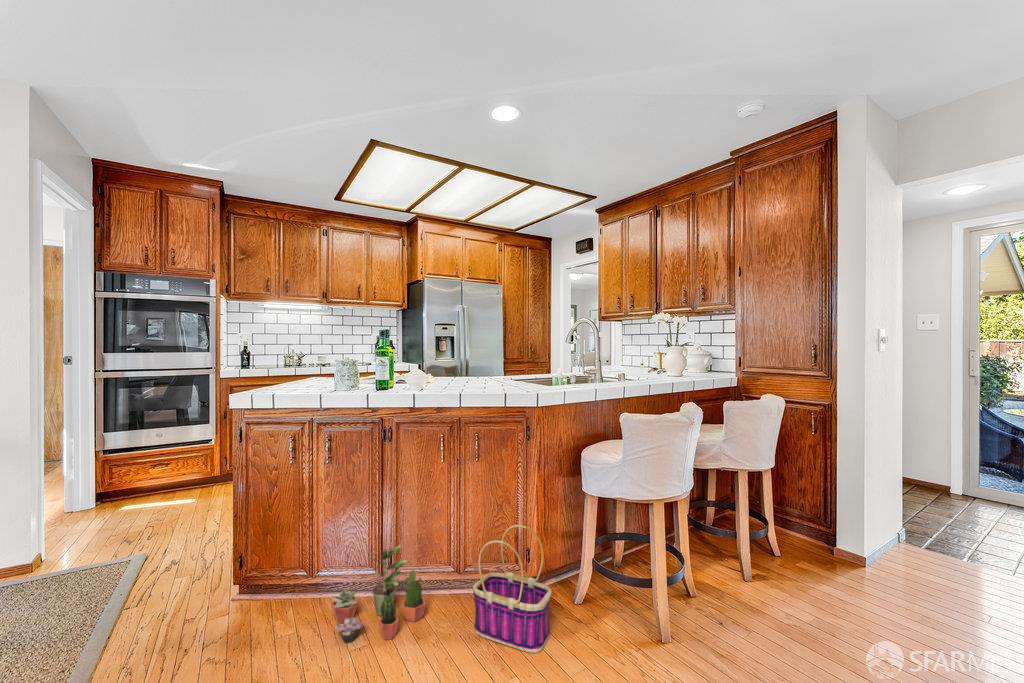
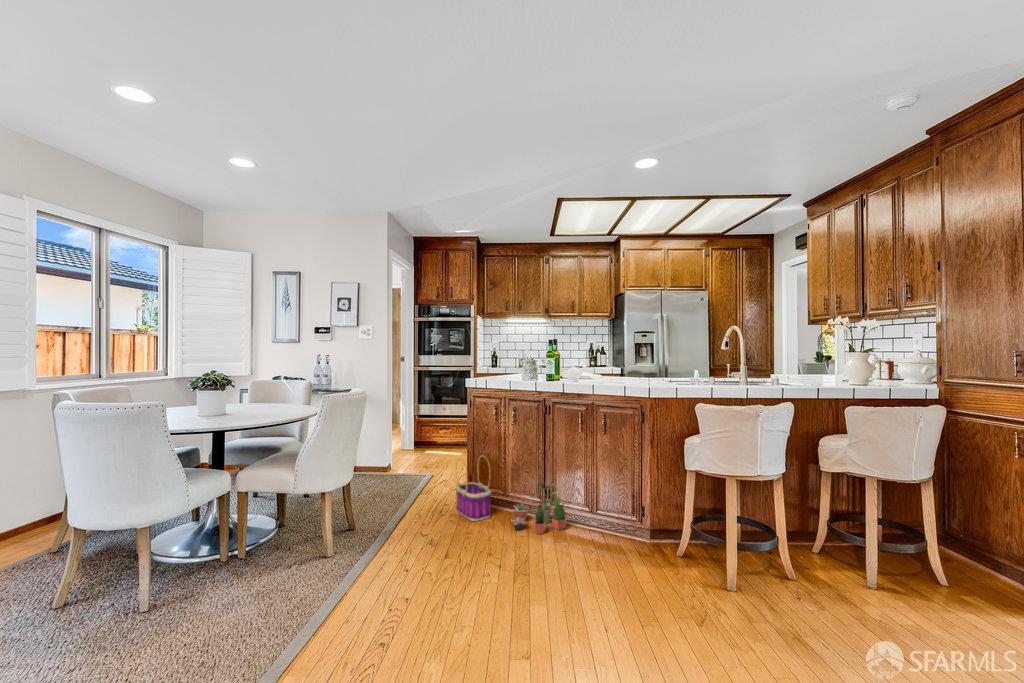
basket: present [473,525,552,653] -> present [455,456,491,521]

